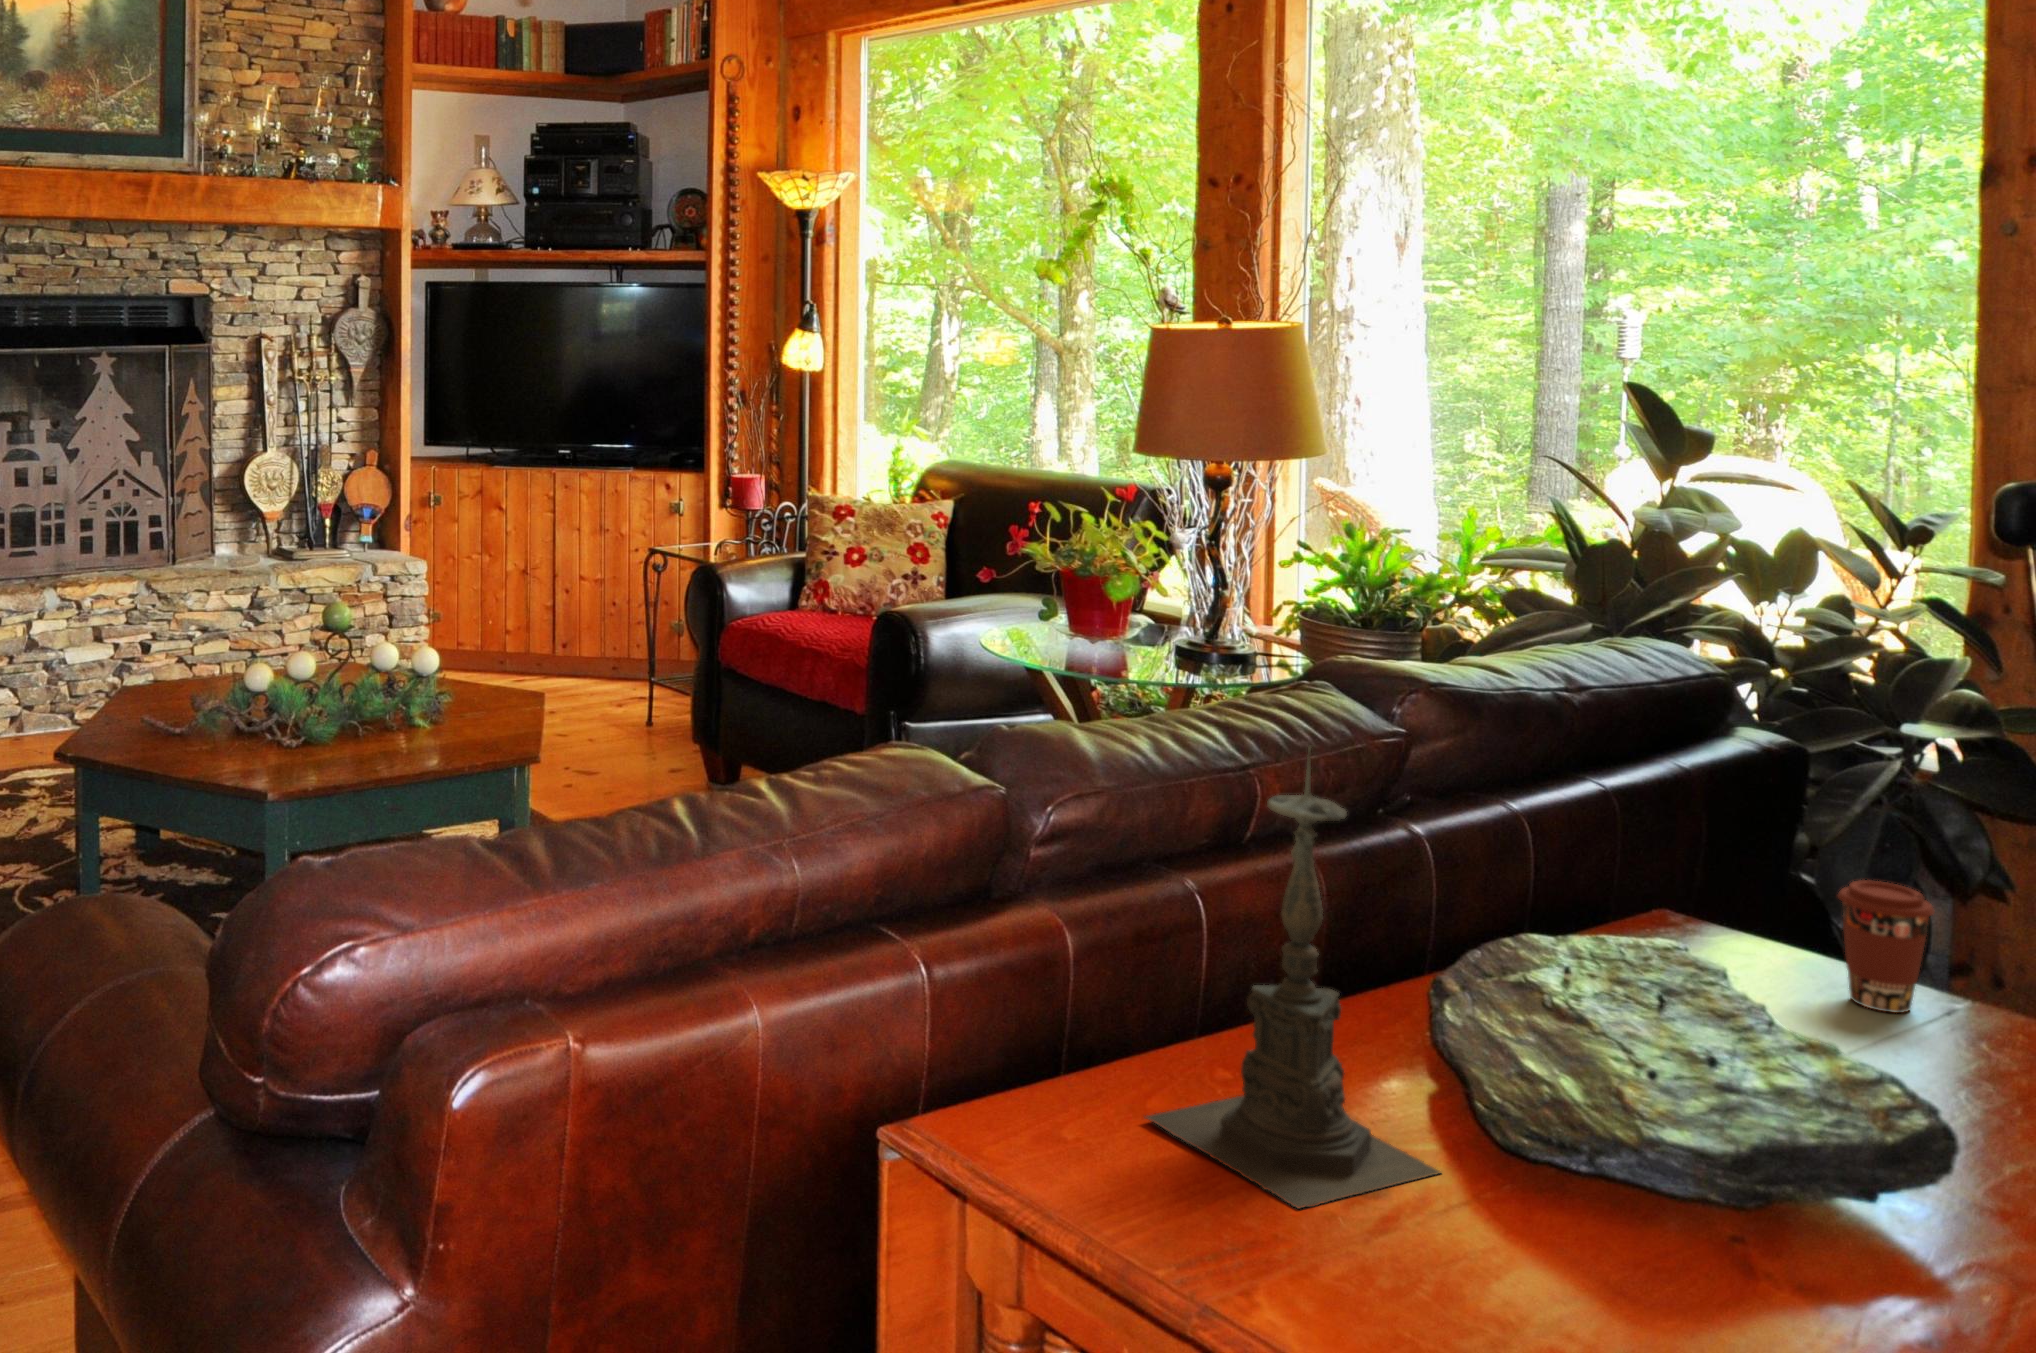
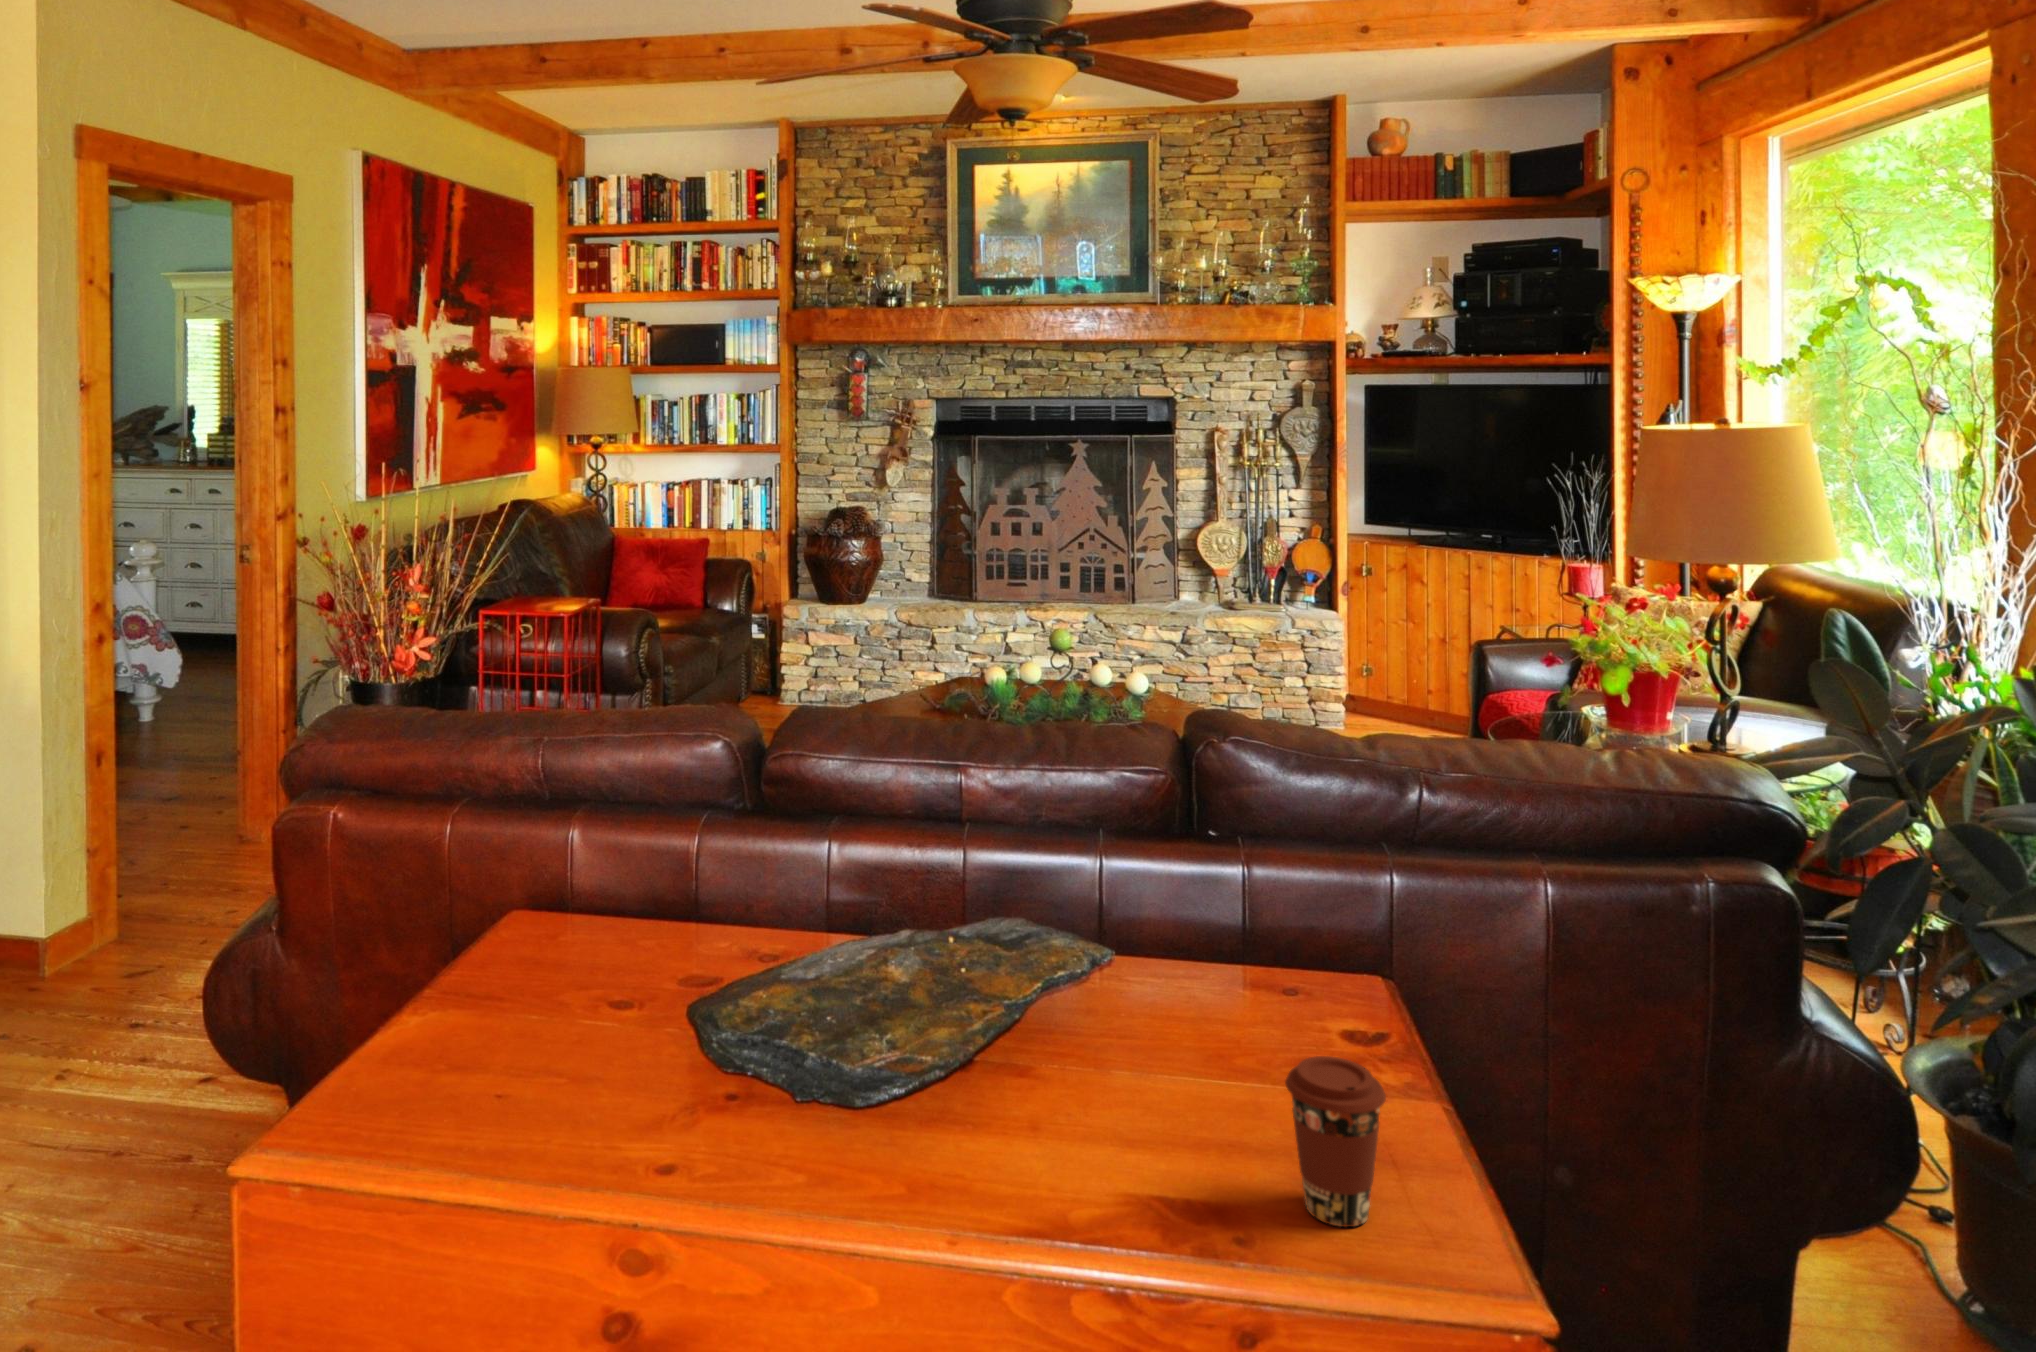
candle holder: present [1145,747,1440,1208] -> none [363,753,590,1148]

